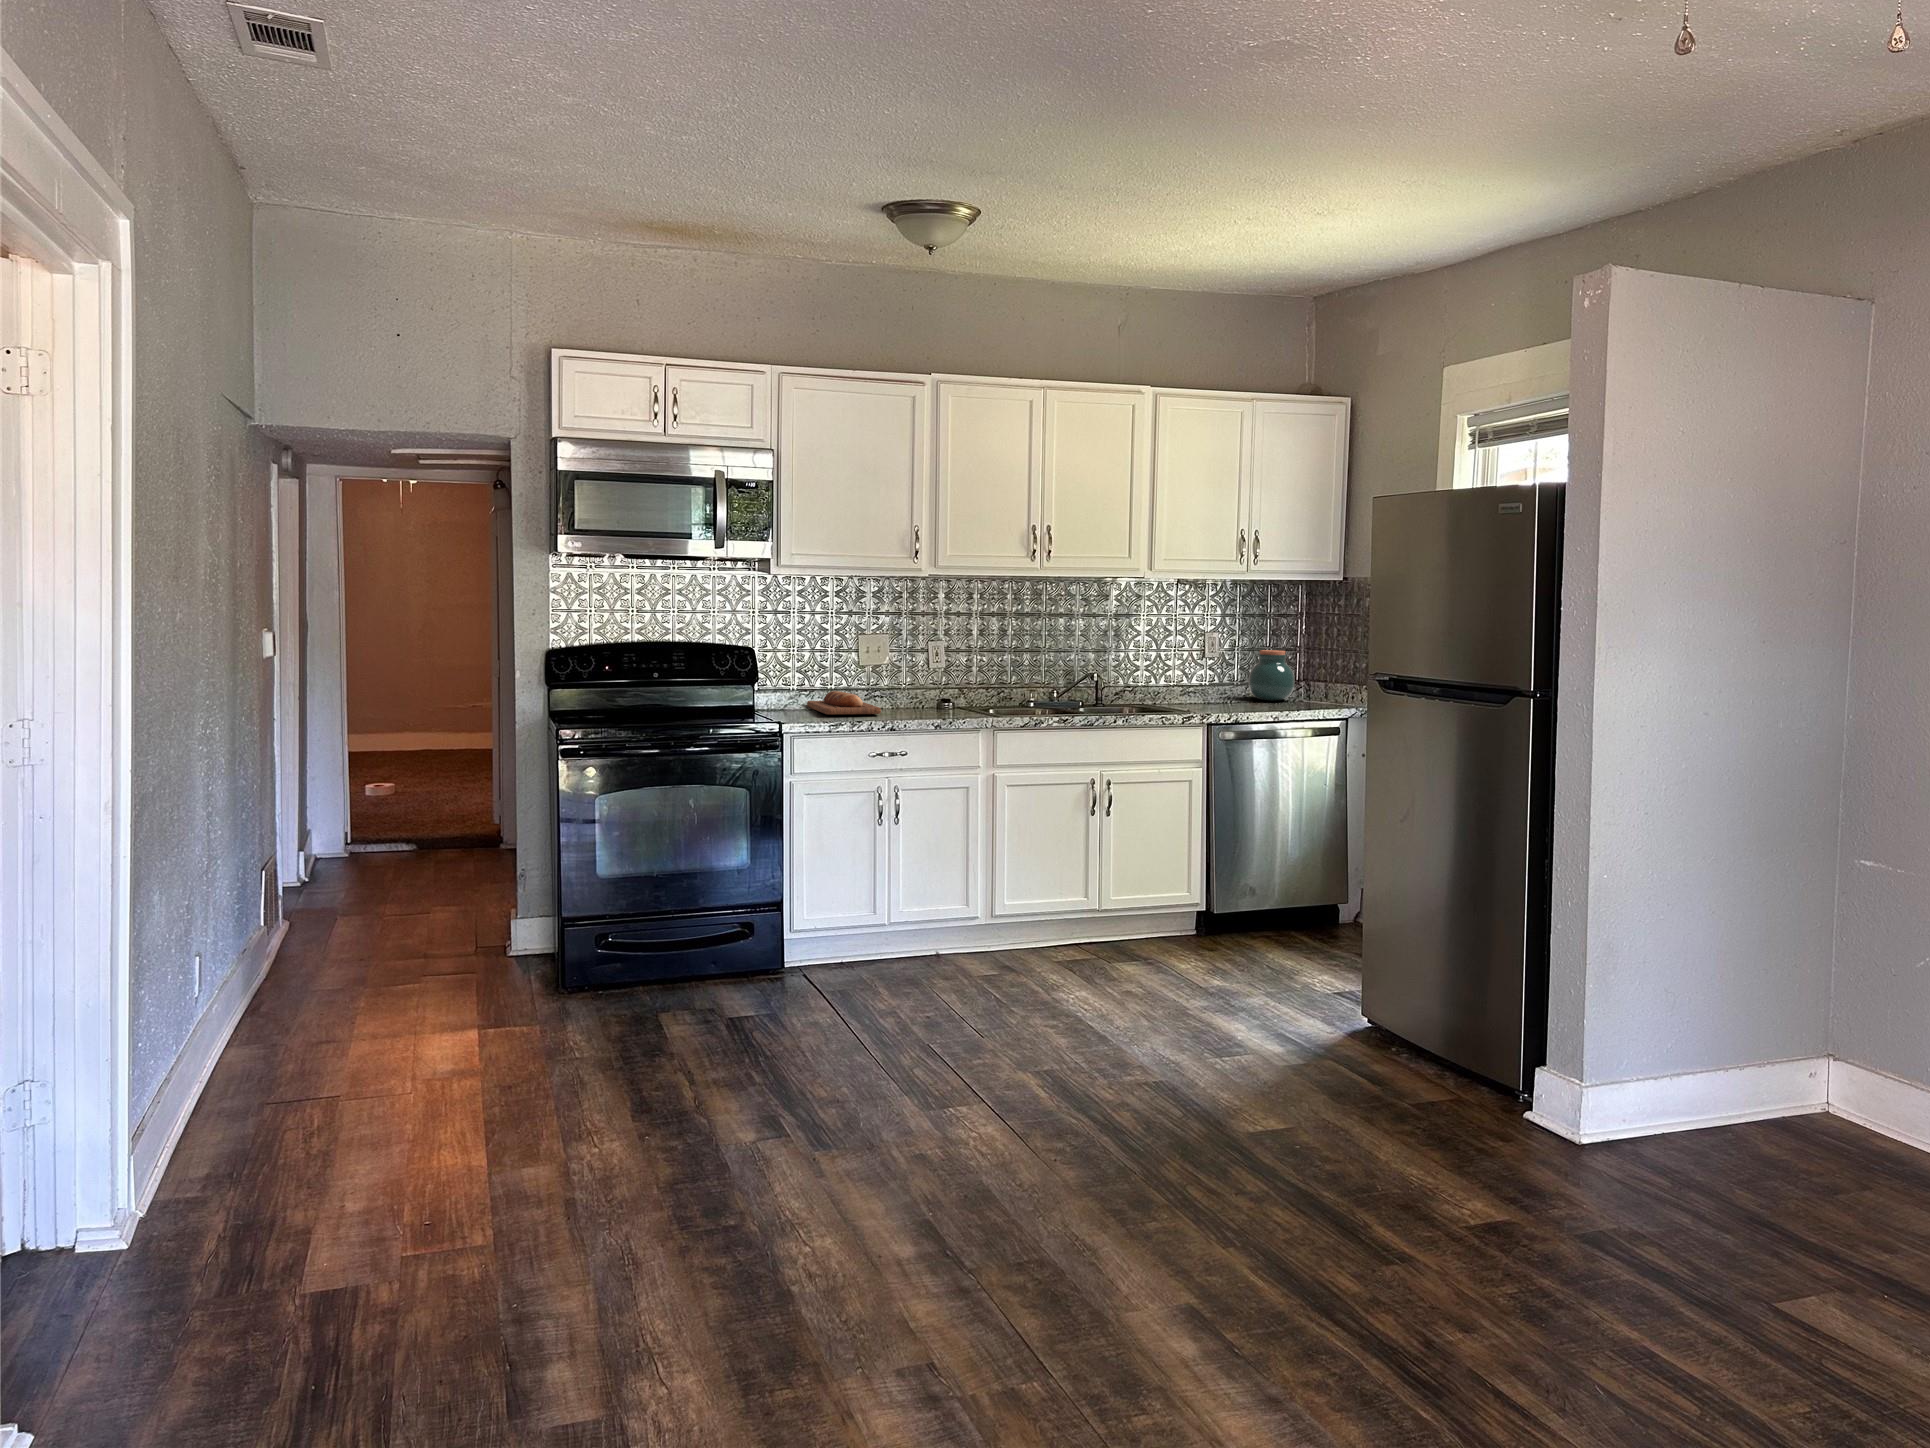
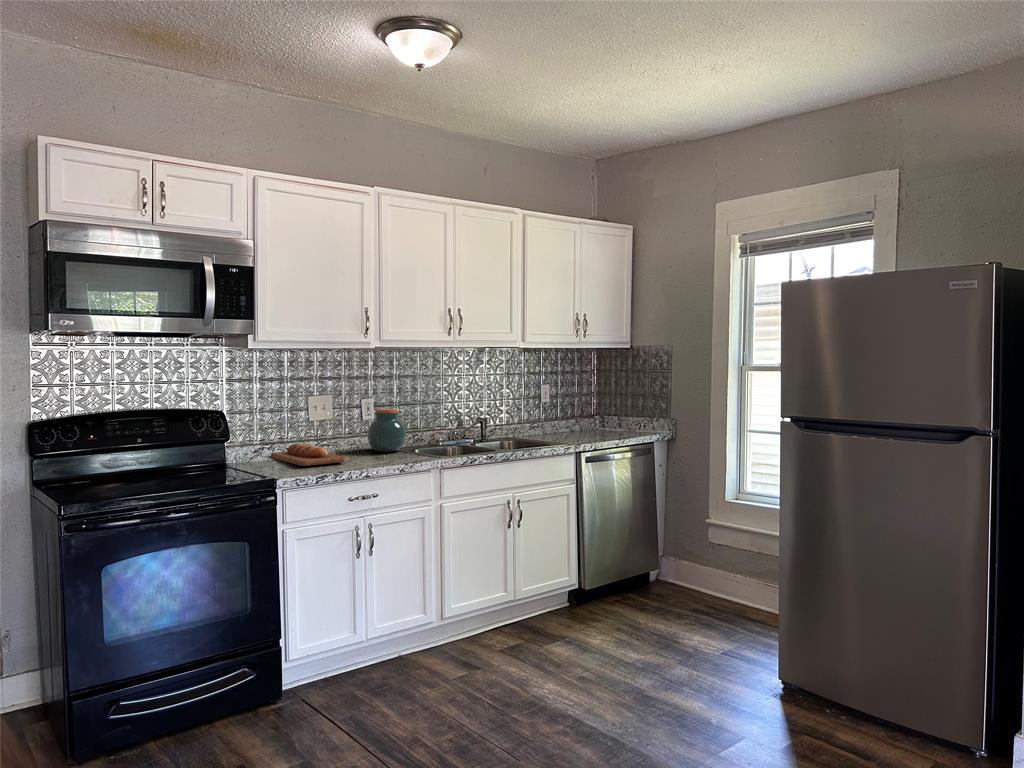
jar: present [1249,650,1295,701] -> present [367,409,406,452]

